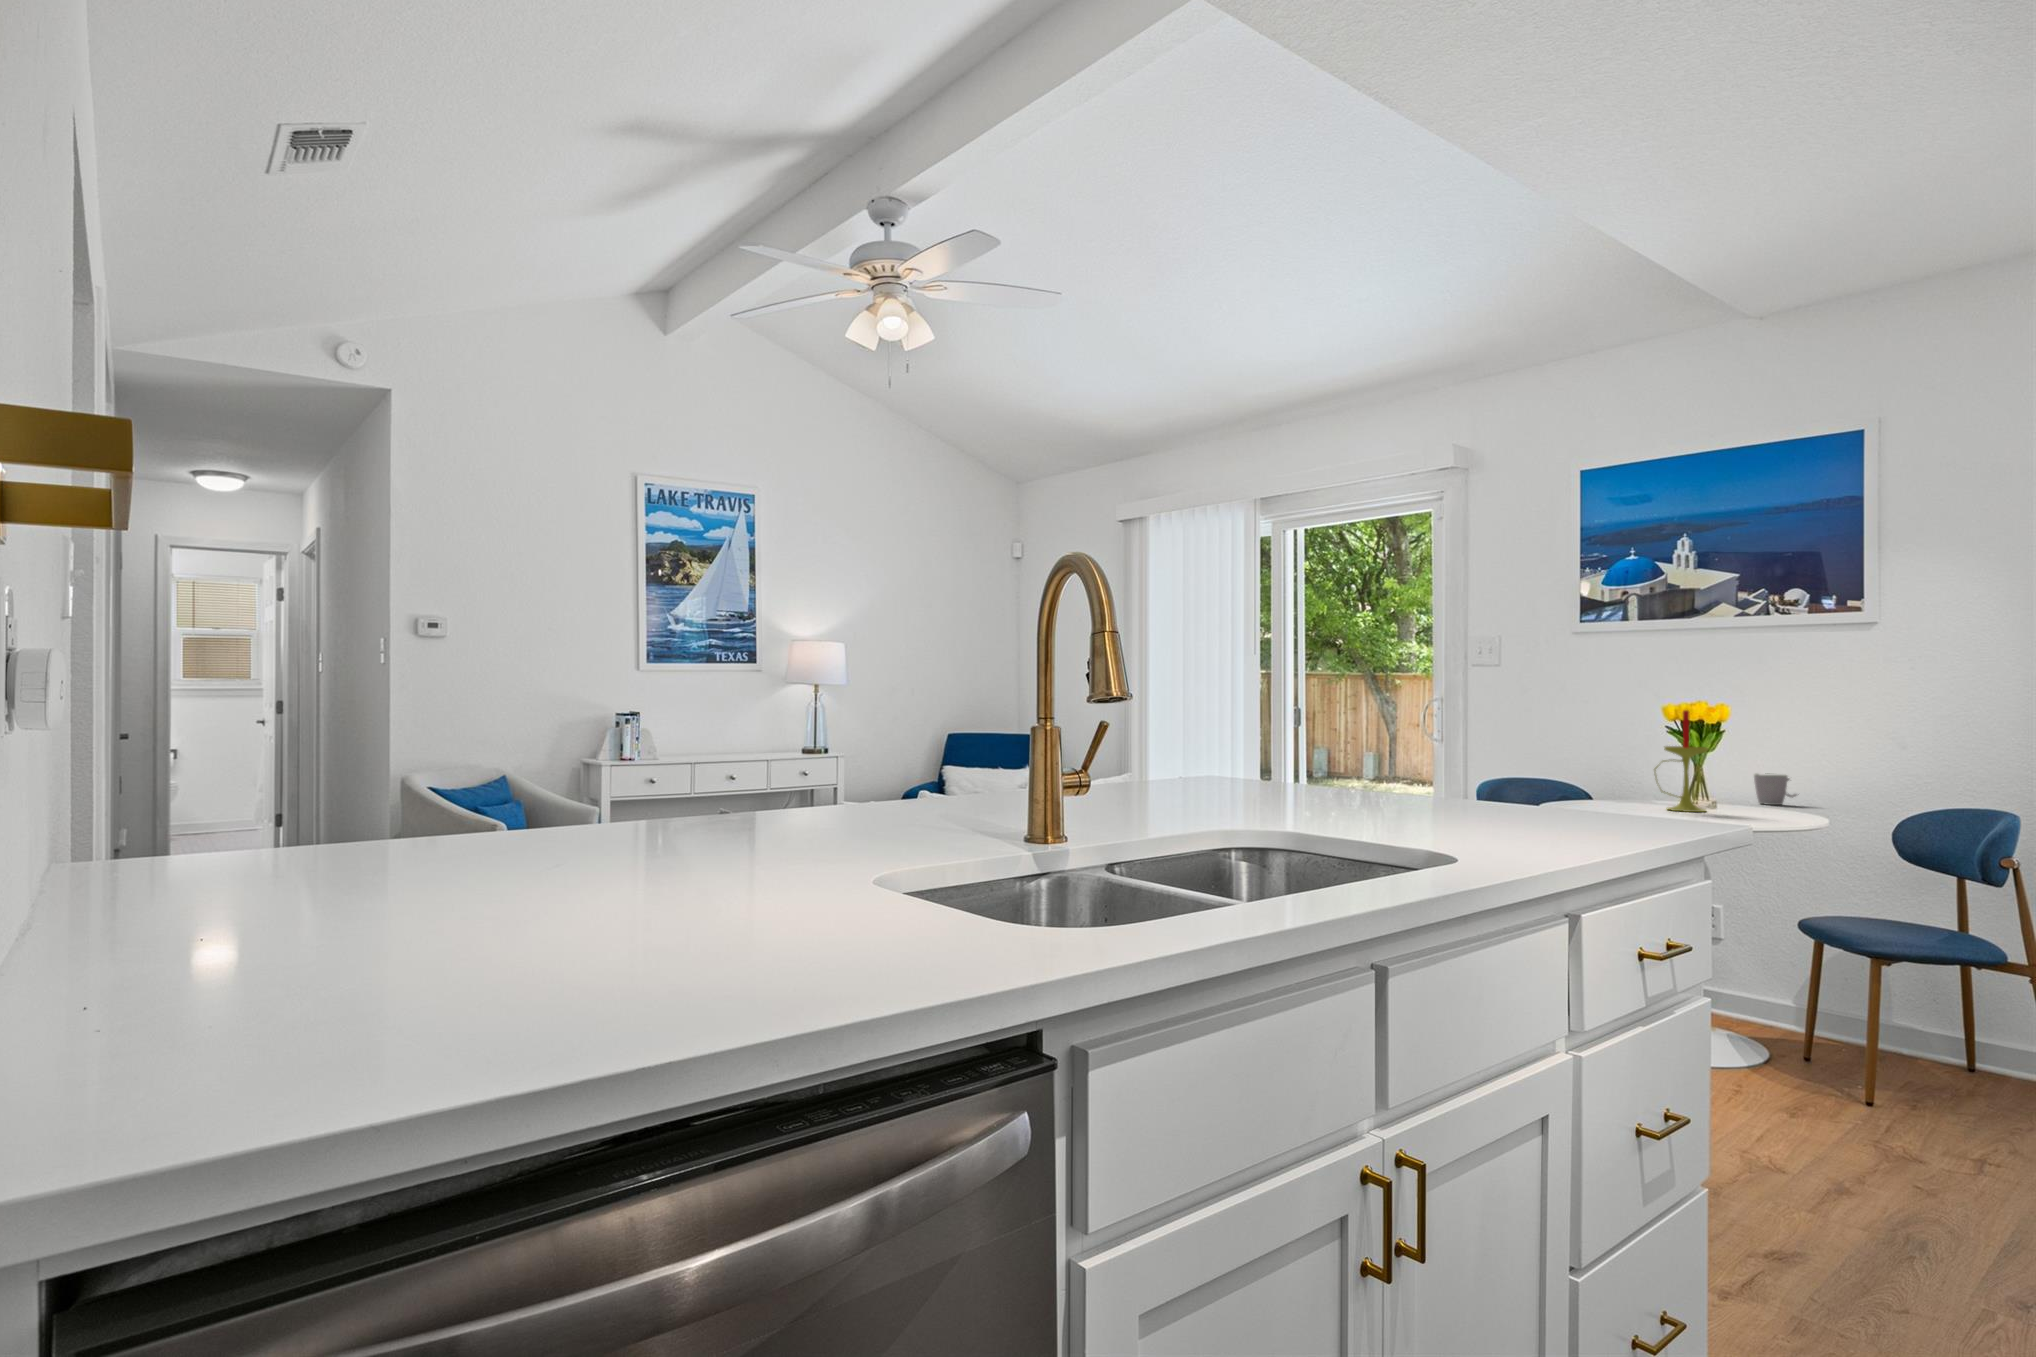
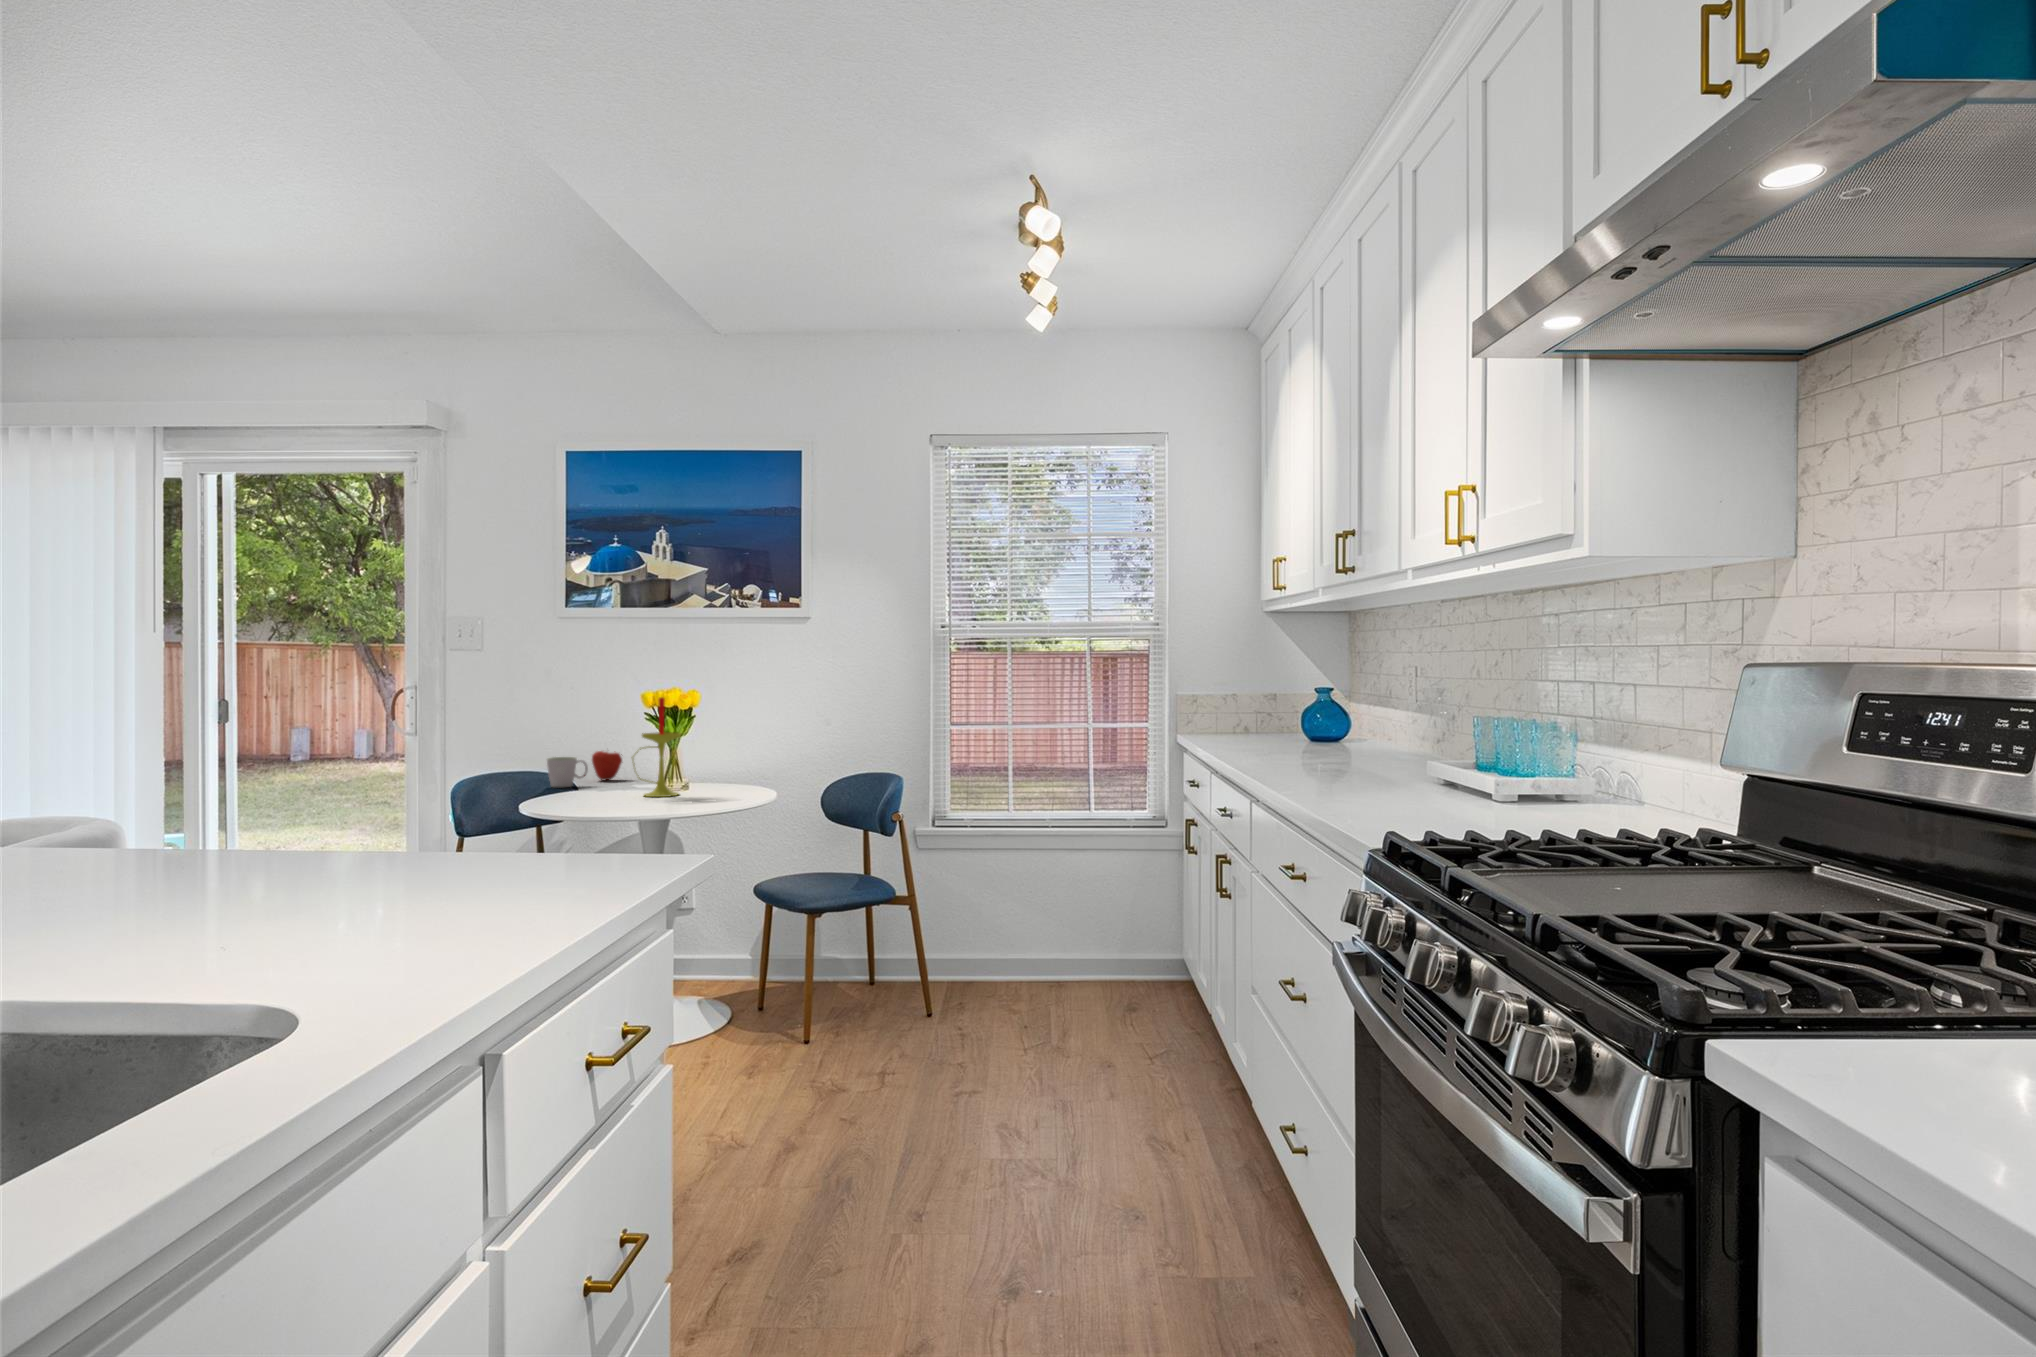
apple: none [1609,763,1642,795] -> present [592,751,622,780]
mug: present [1754,774,1797,805] -> present [547,757,588,787]

